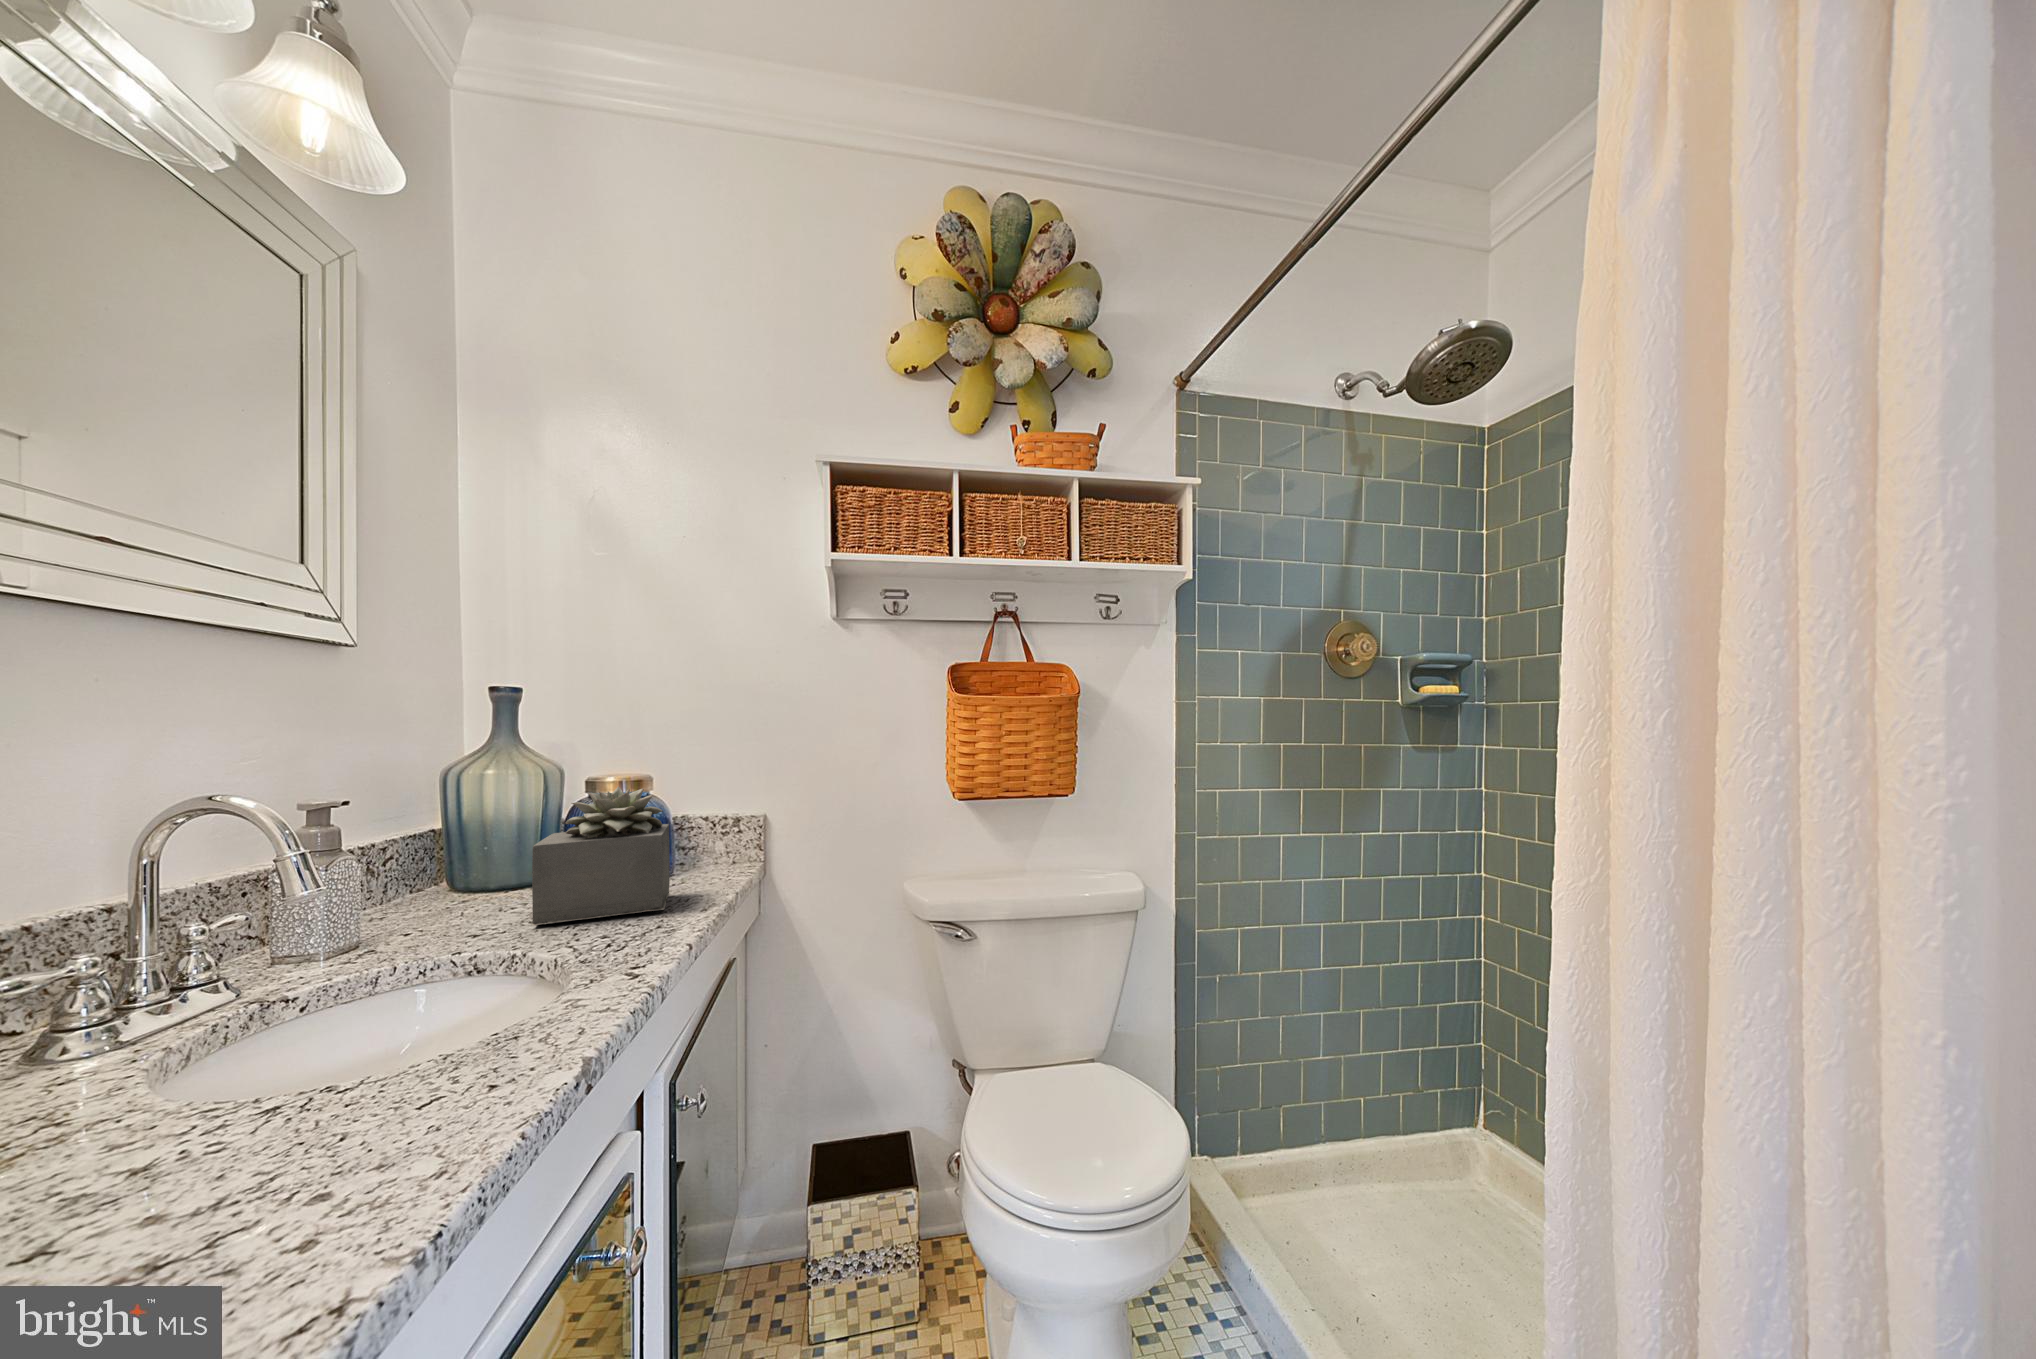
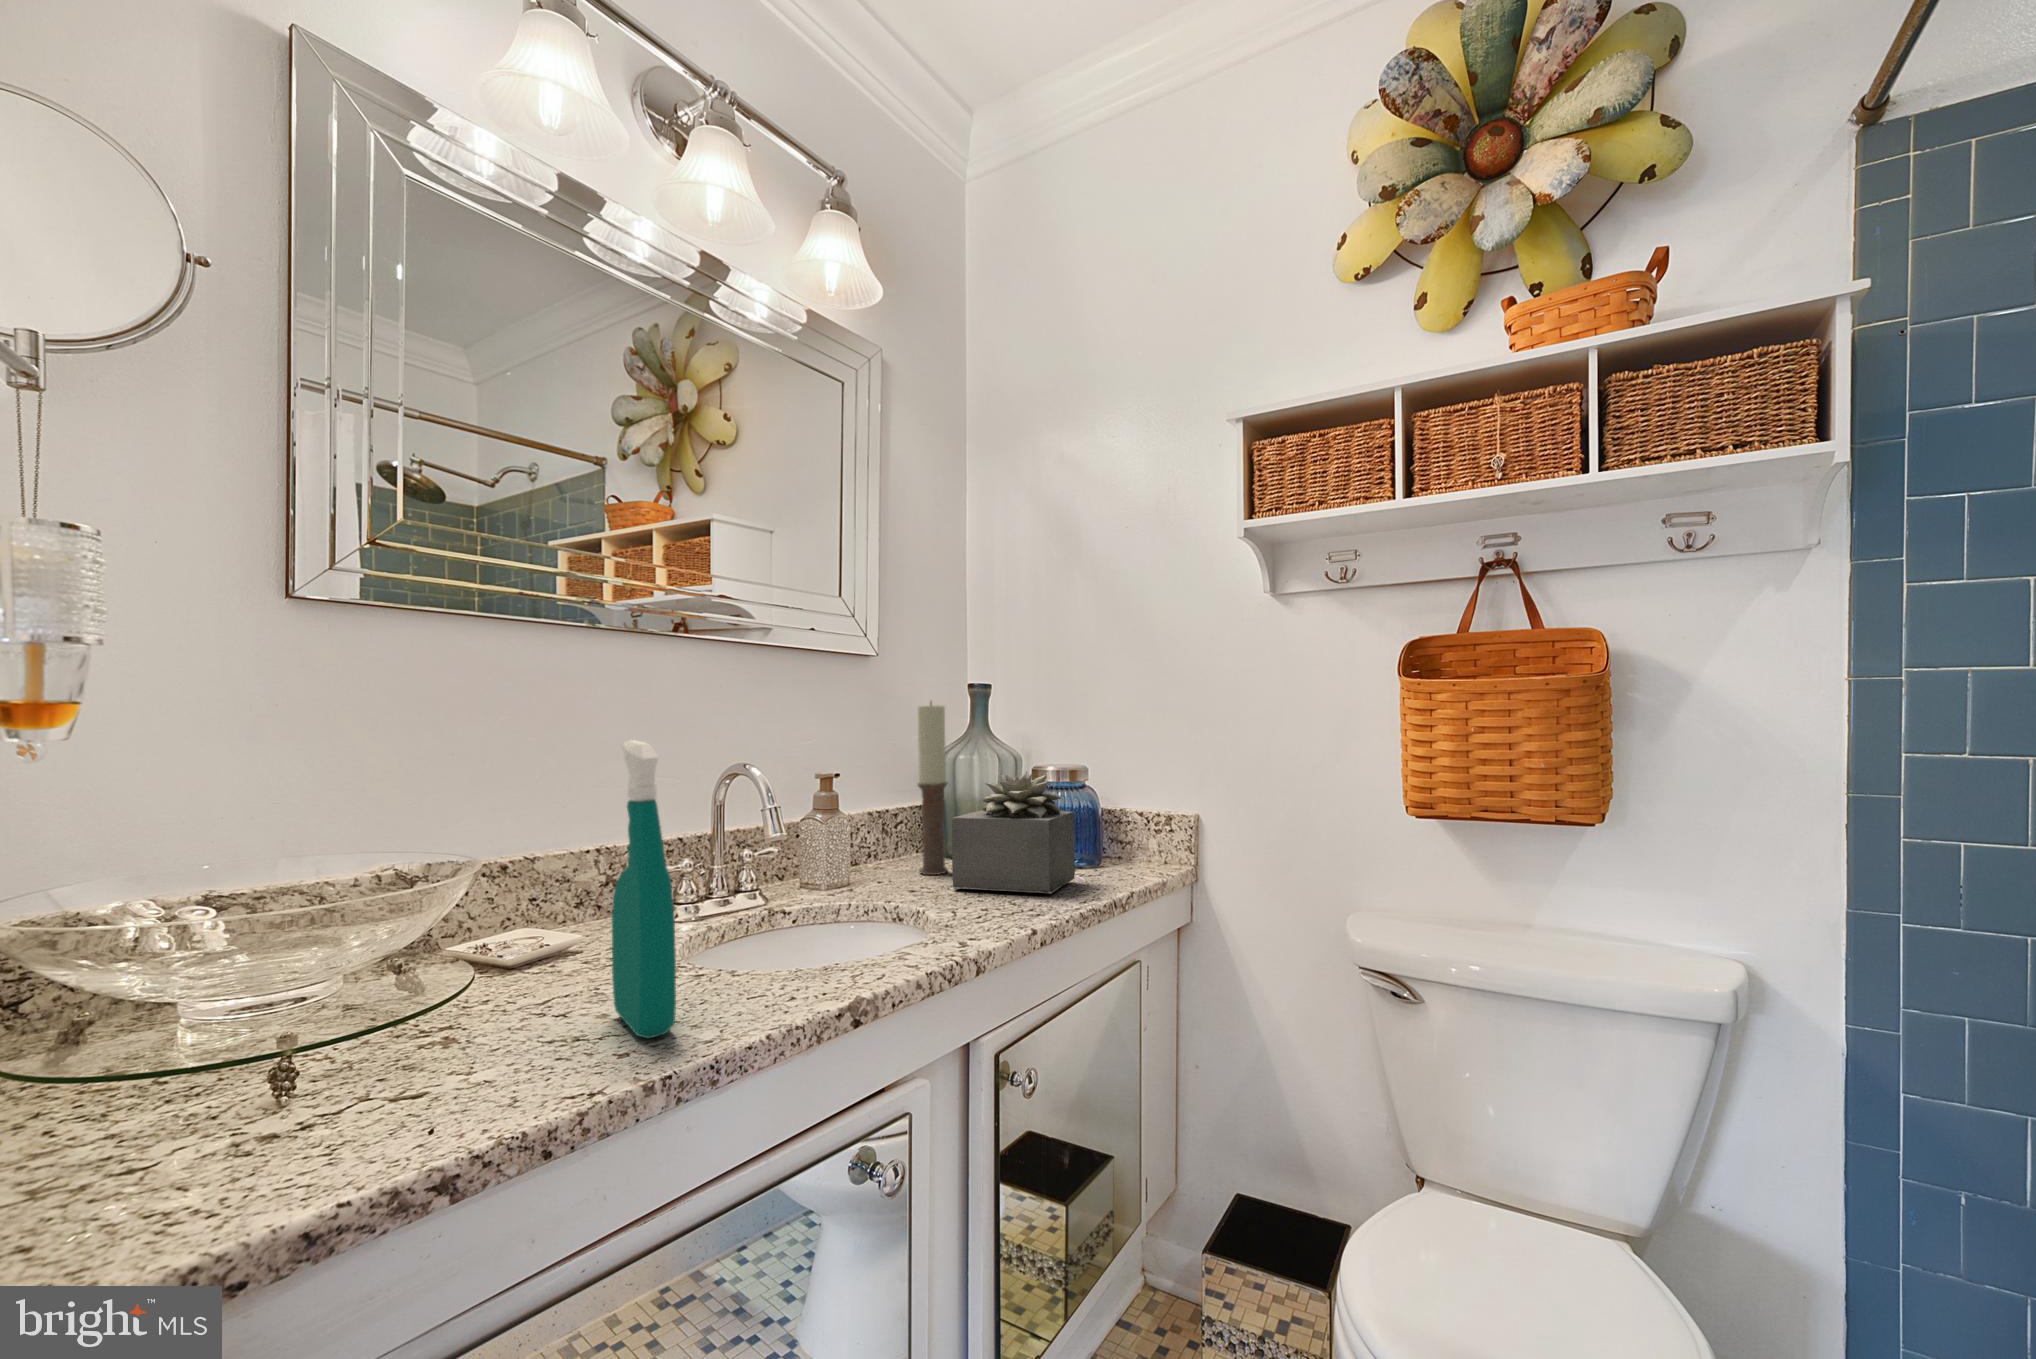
candle: none [454,712,498,919] -> present [918,703,948,875]
spray bottle: none [185,779,370,1207] -> present [612,740,676,1039]

